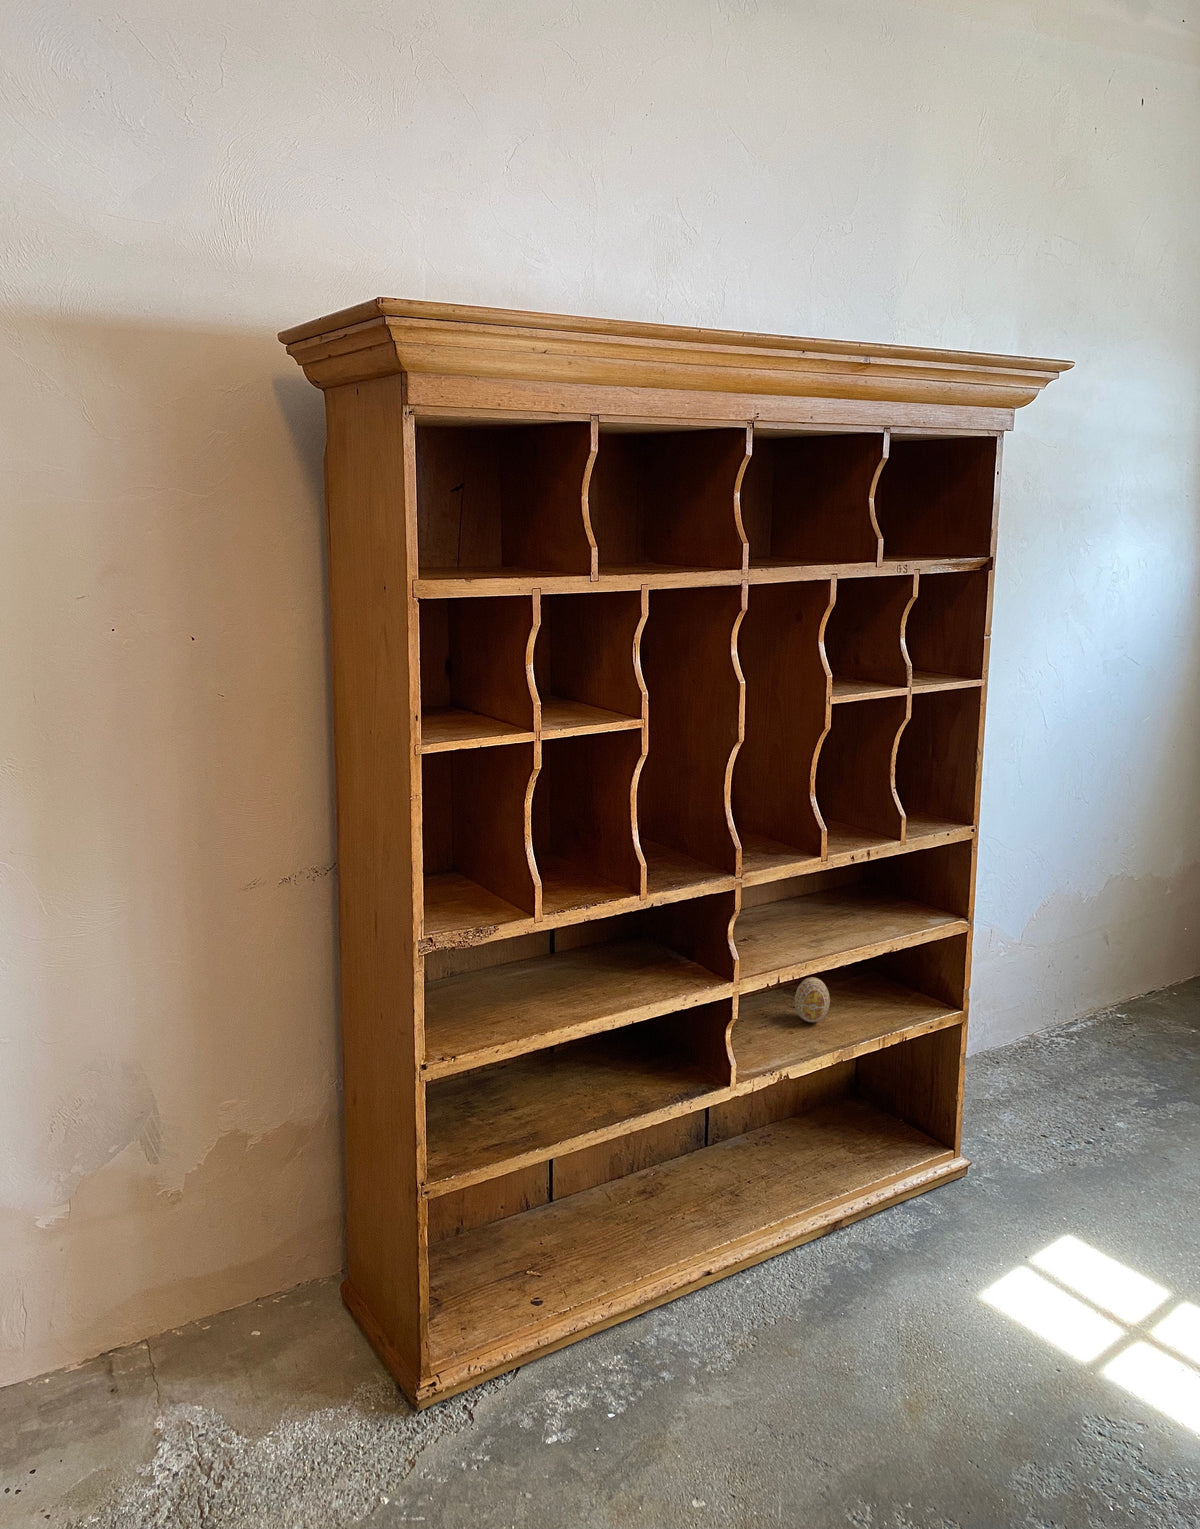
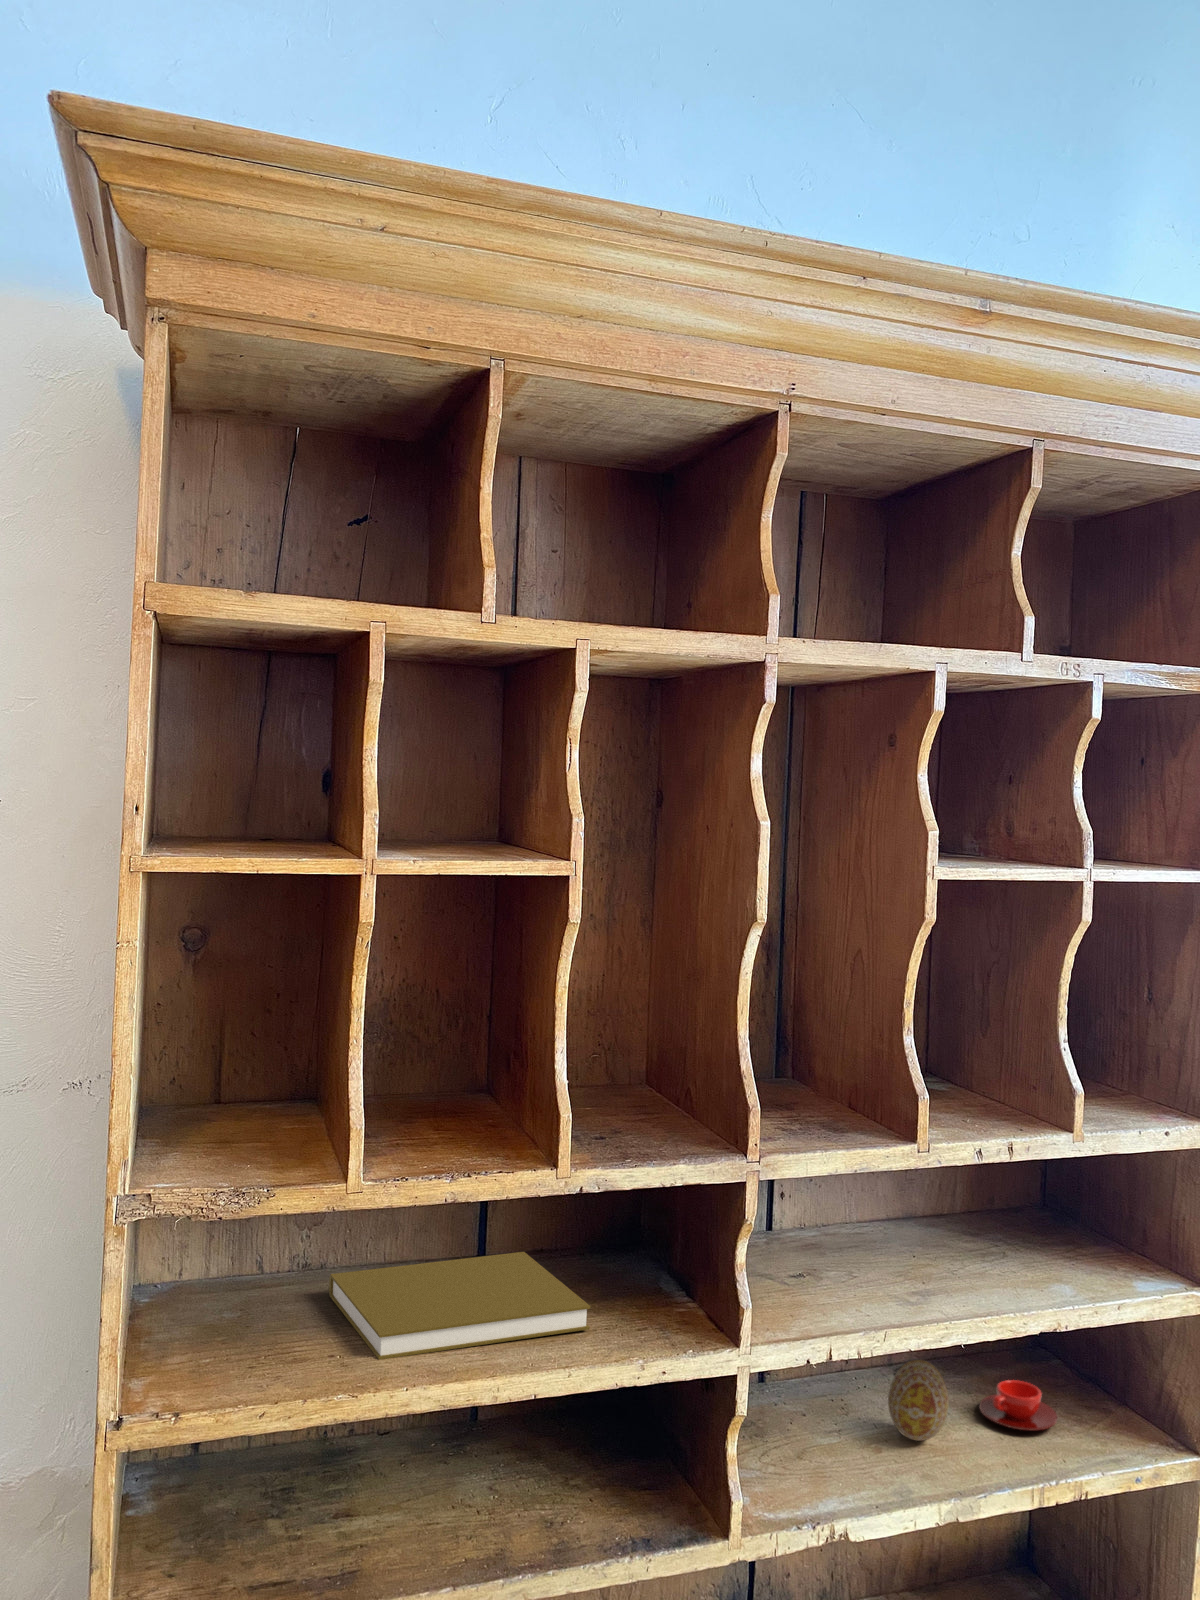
book: none [481,943,646,1014] -> present [329,1252,590,1360]
teacup: none [840,982,885,1009] -> present [980,1380,1057,1430]

